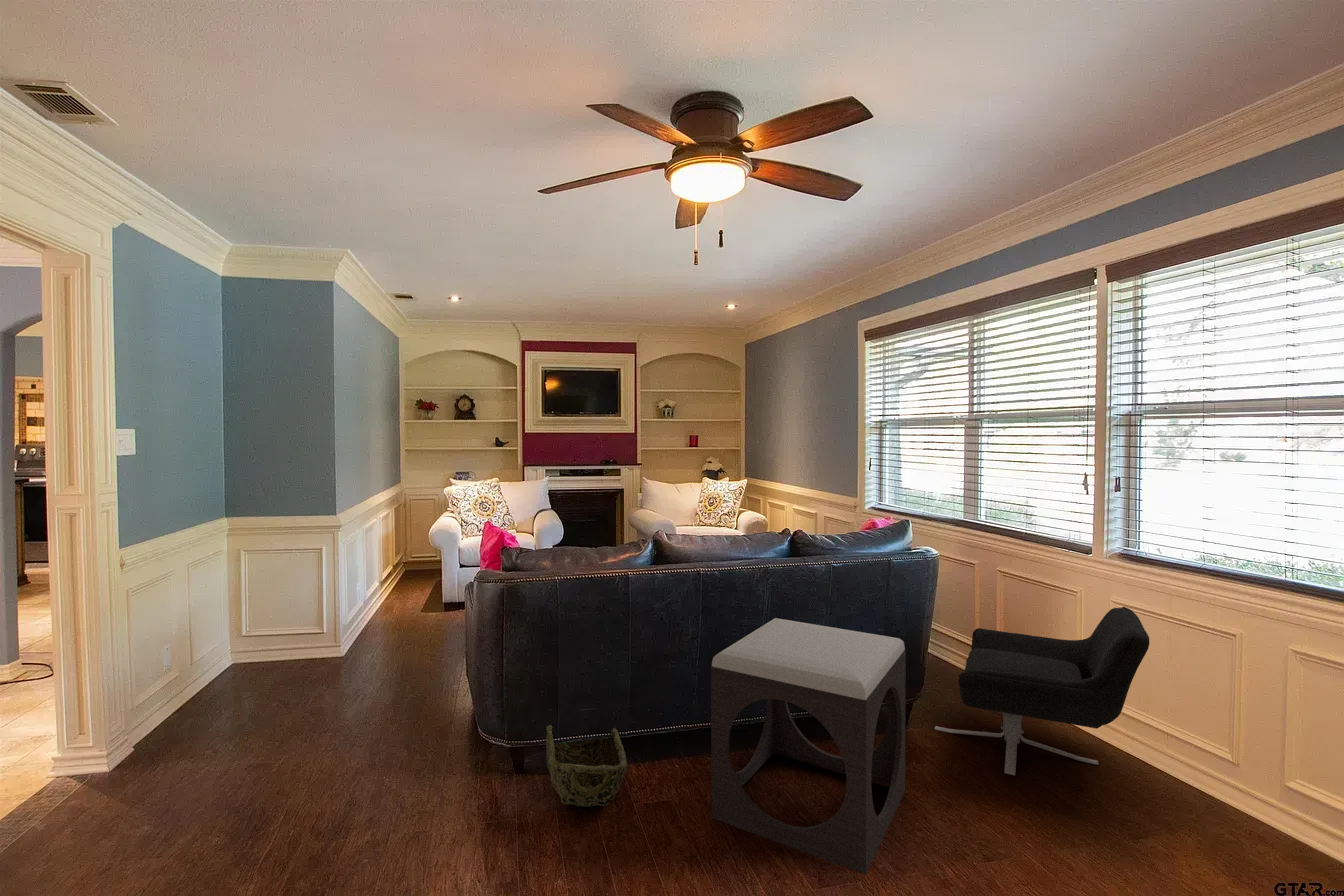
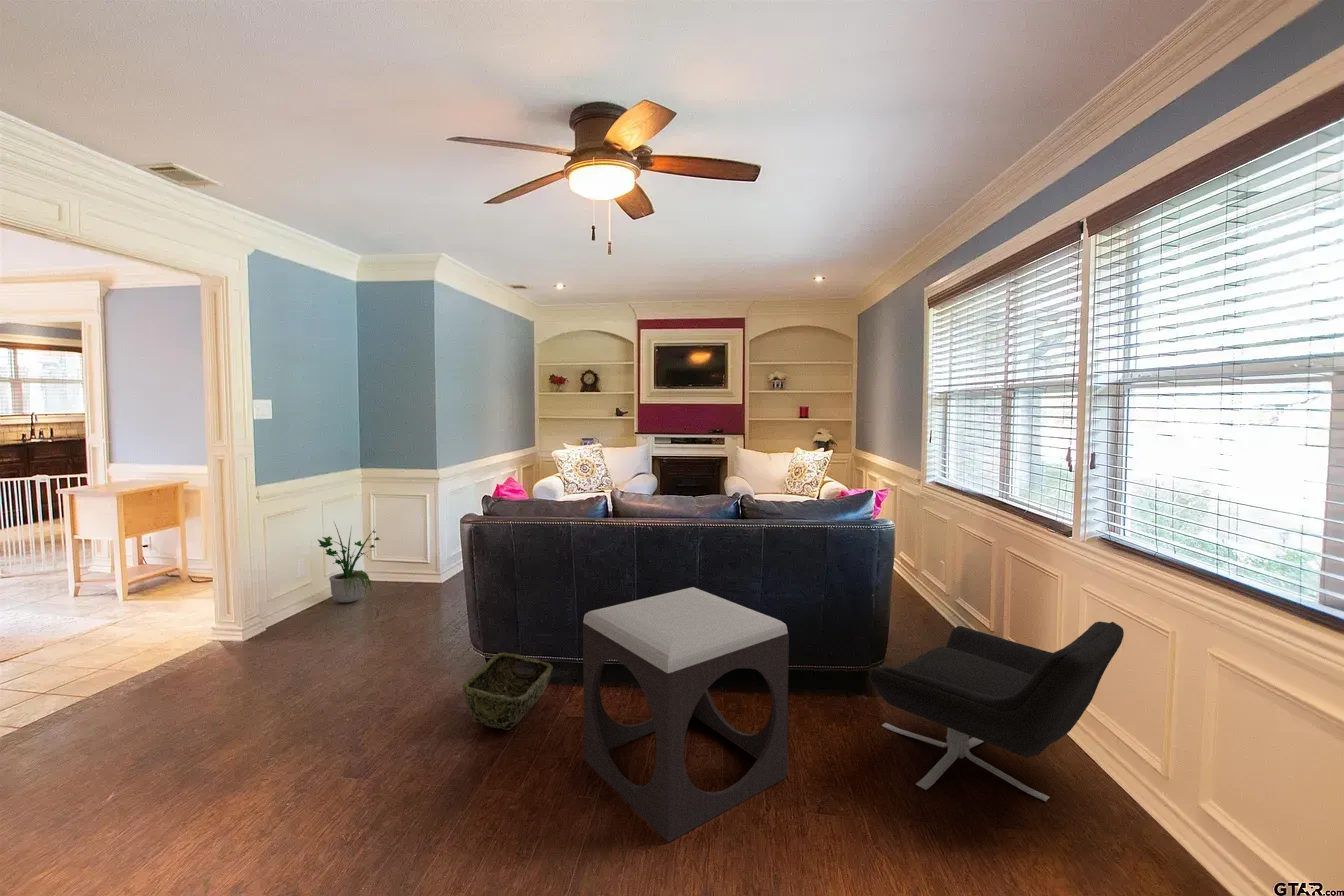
potted plant: none [186,585,270,698] -> present [318,525,380,603]

